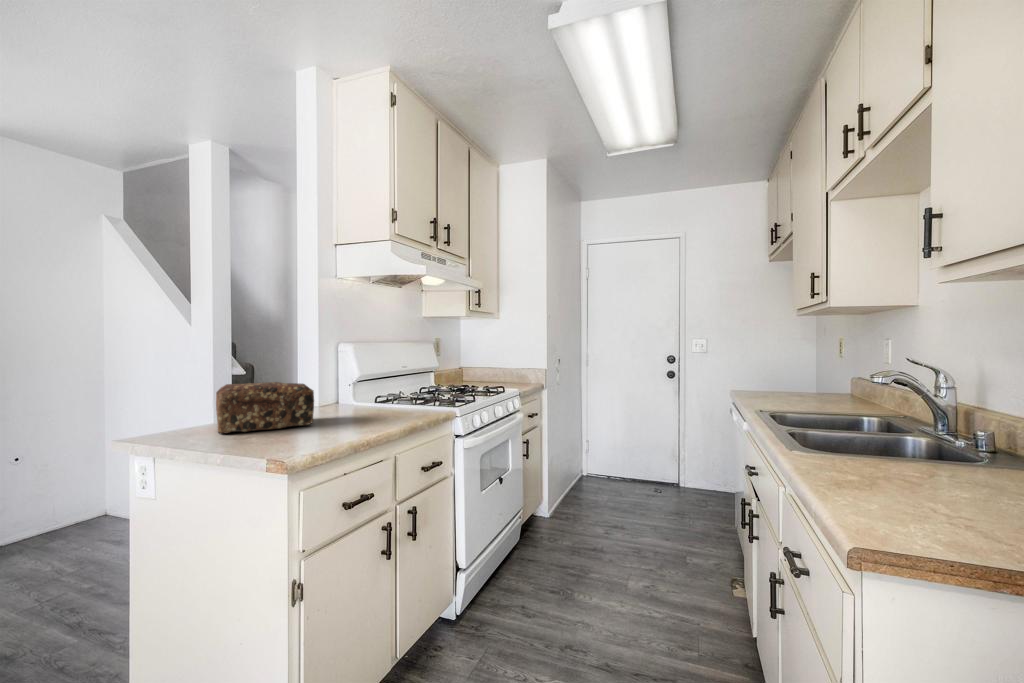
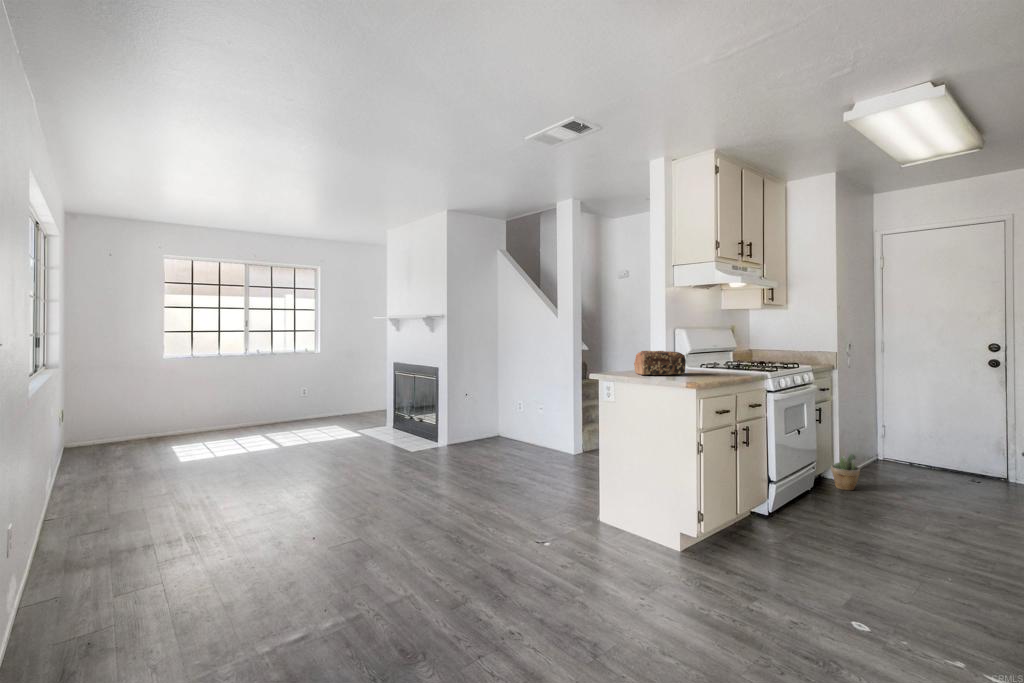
potted plant: none [538,488,568,535] -> present [831,454,860,490]

